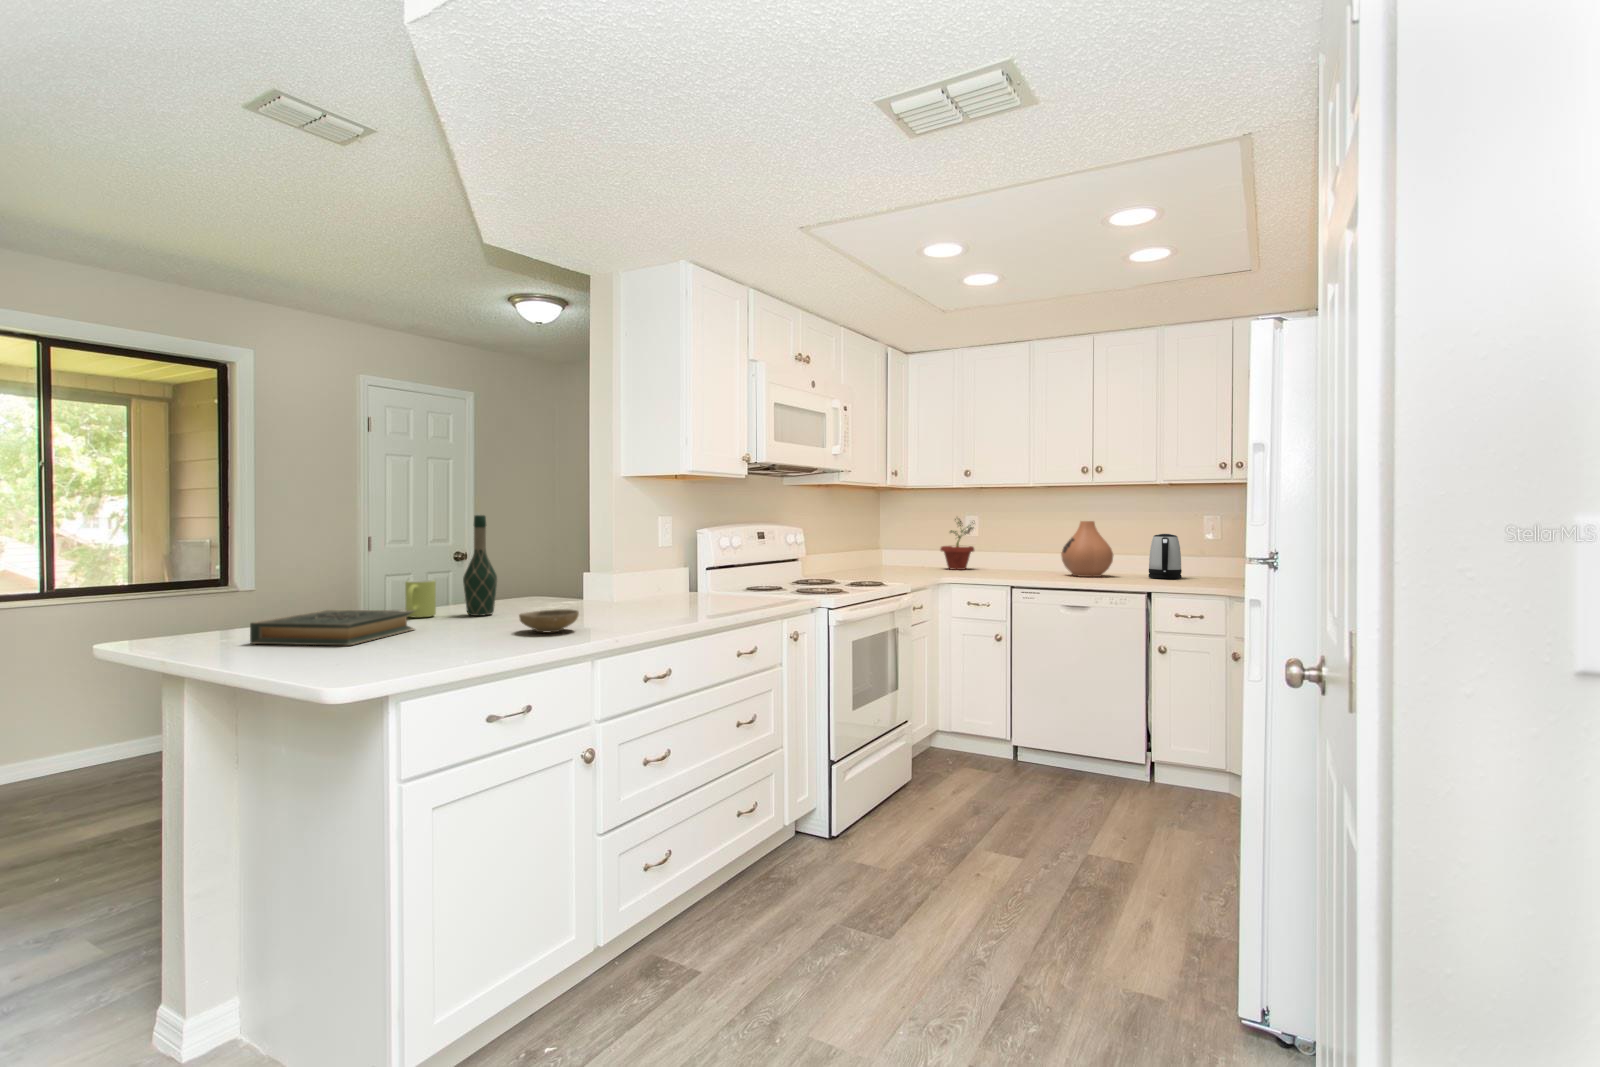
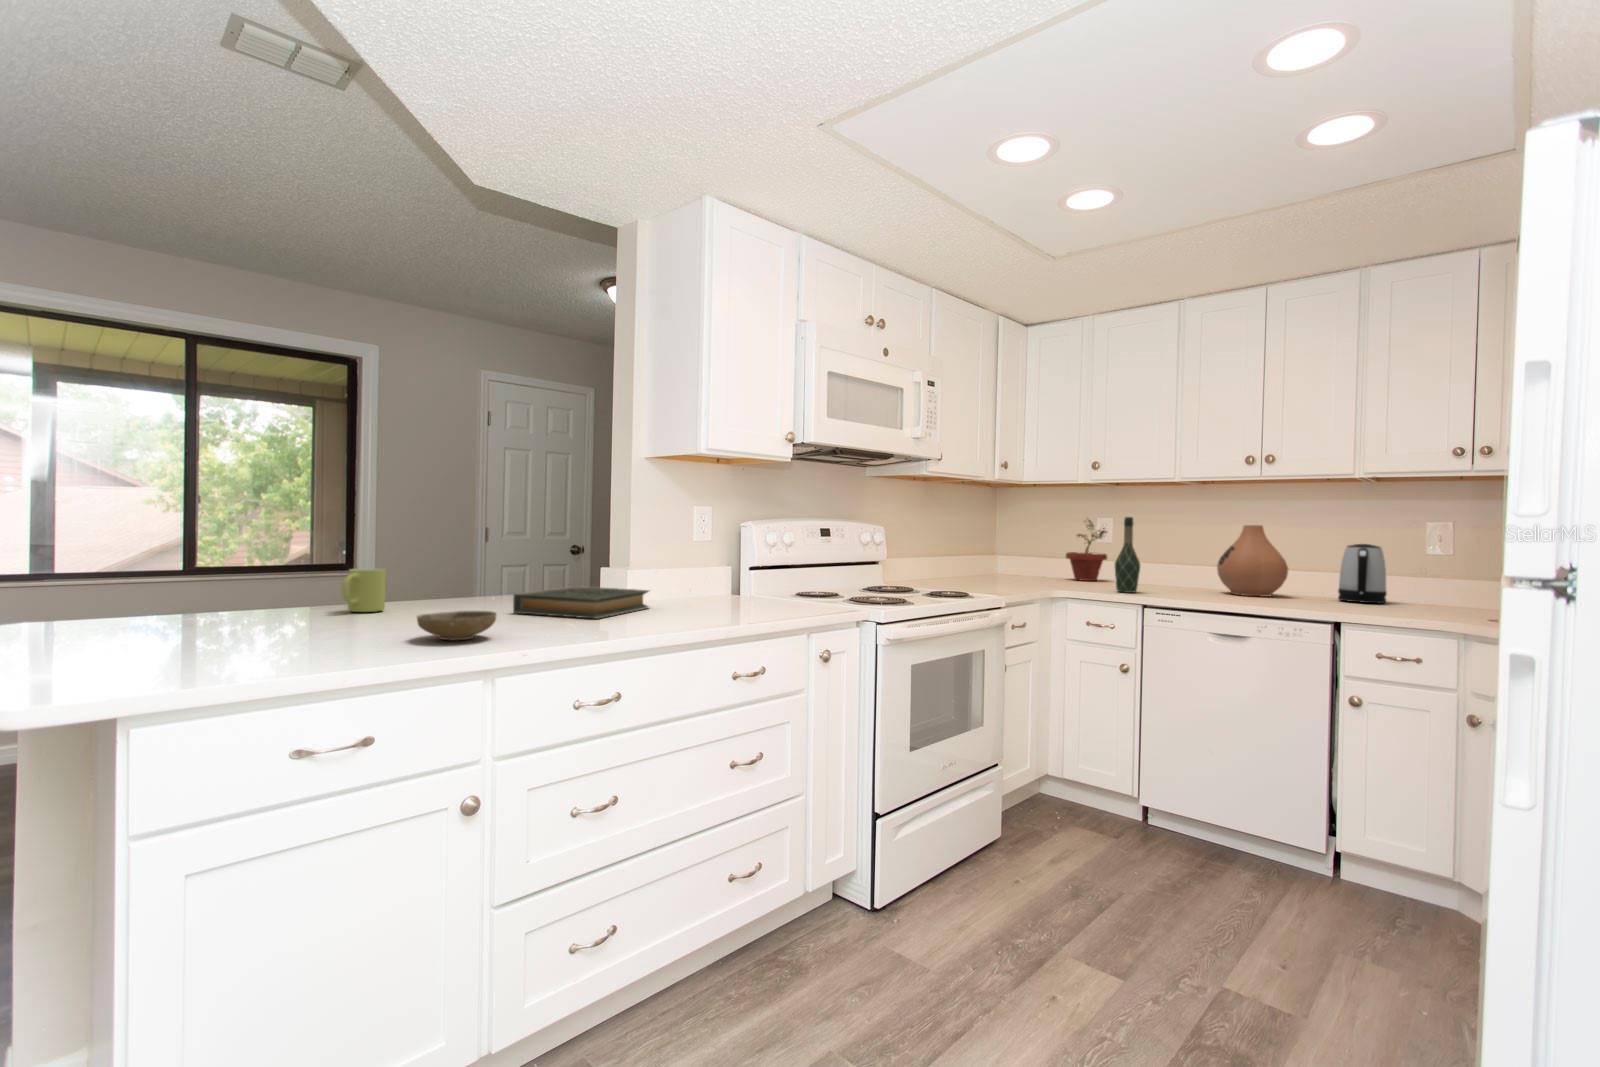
wine bottle: present [463,515,497,616] -> present [1115,517,1140,593]
hardback book: present [250,610,414,645] -> present [513,586,649,619]

